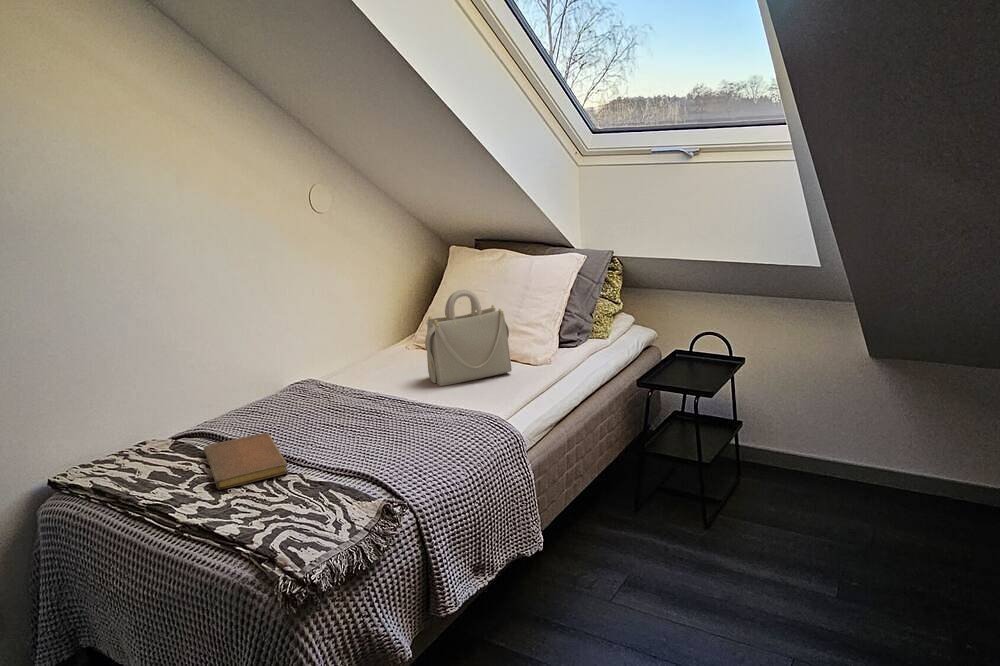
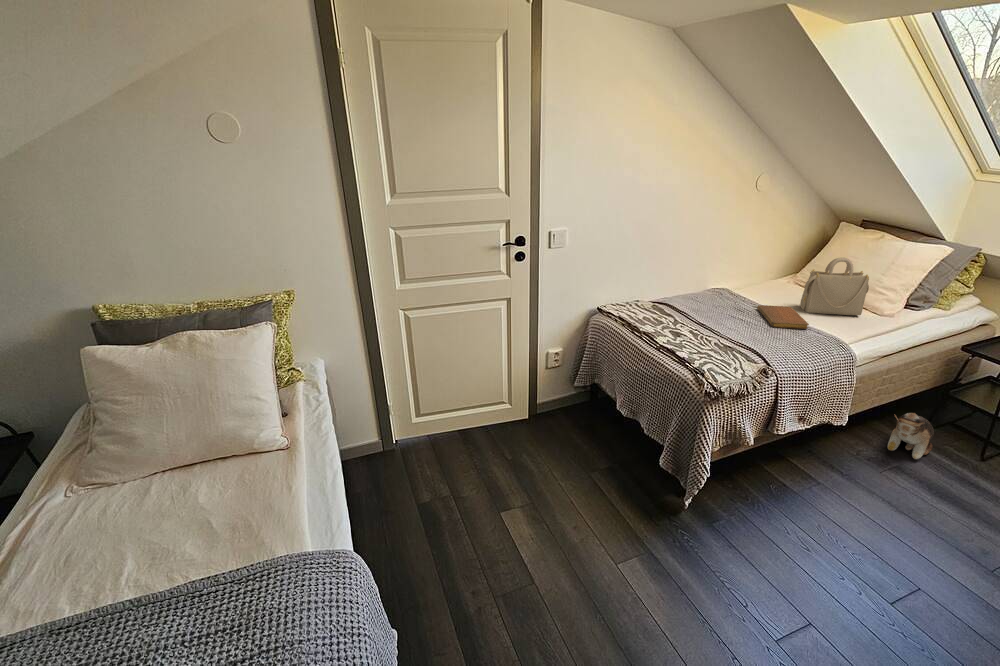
notebook: present [204,433,288,490] -> present [757,305,809,329]
plush toy: none [594,496,653,564] -> present [888,413,934,459]

